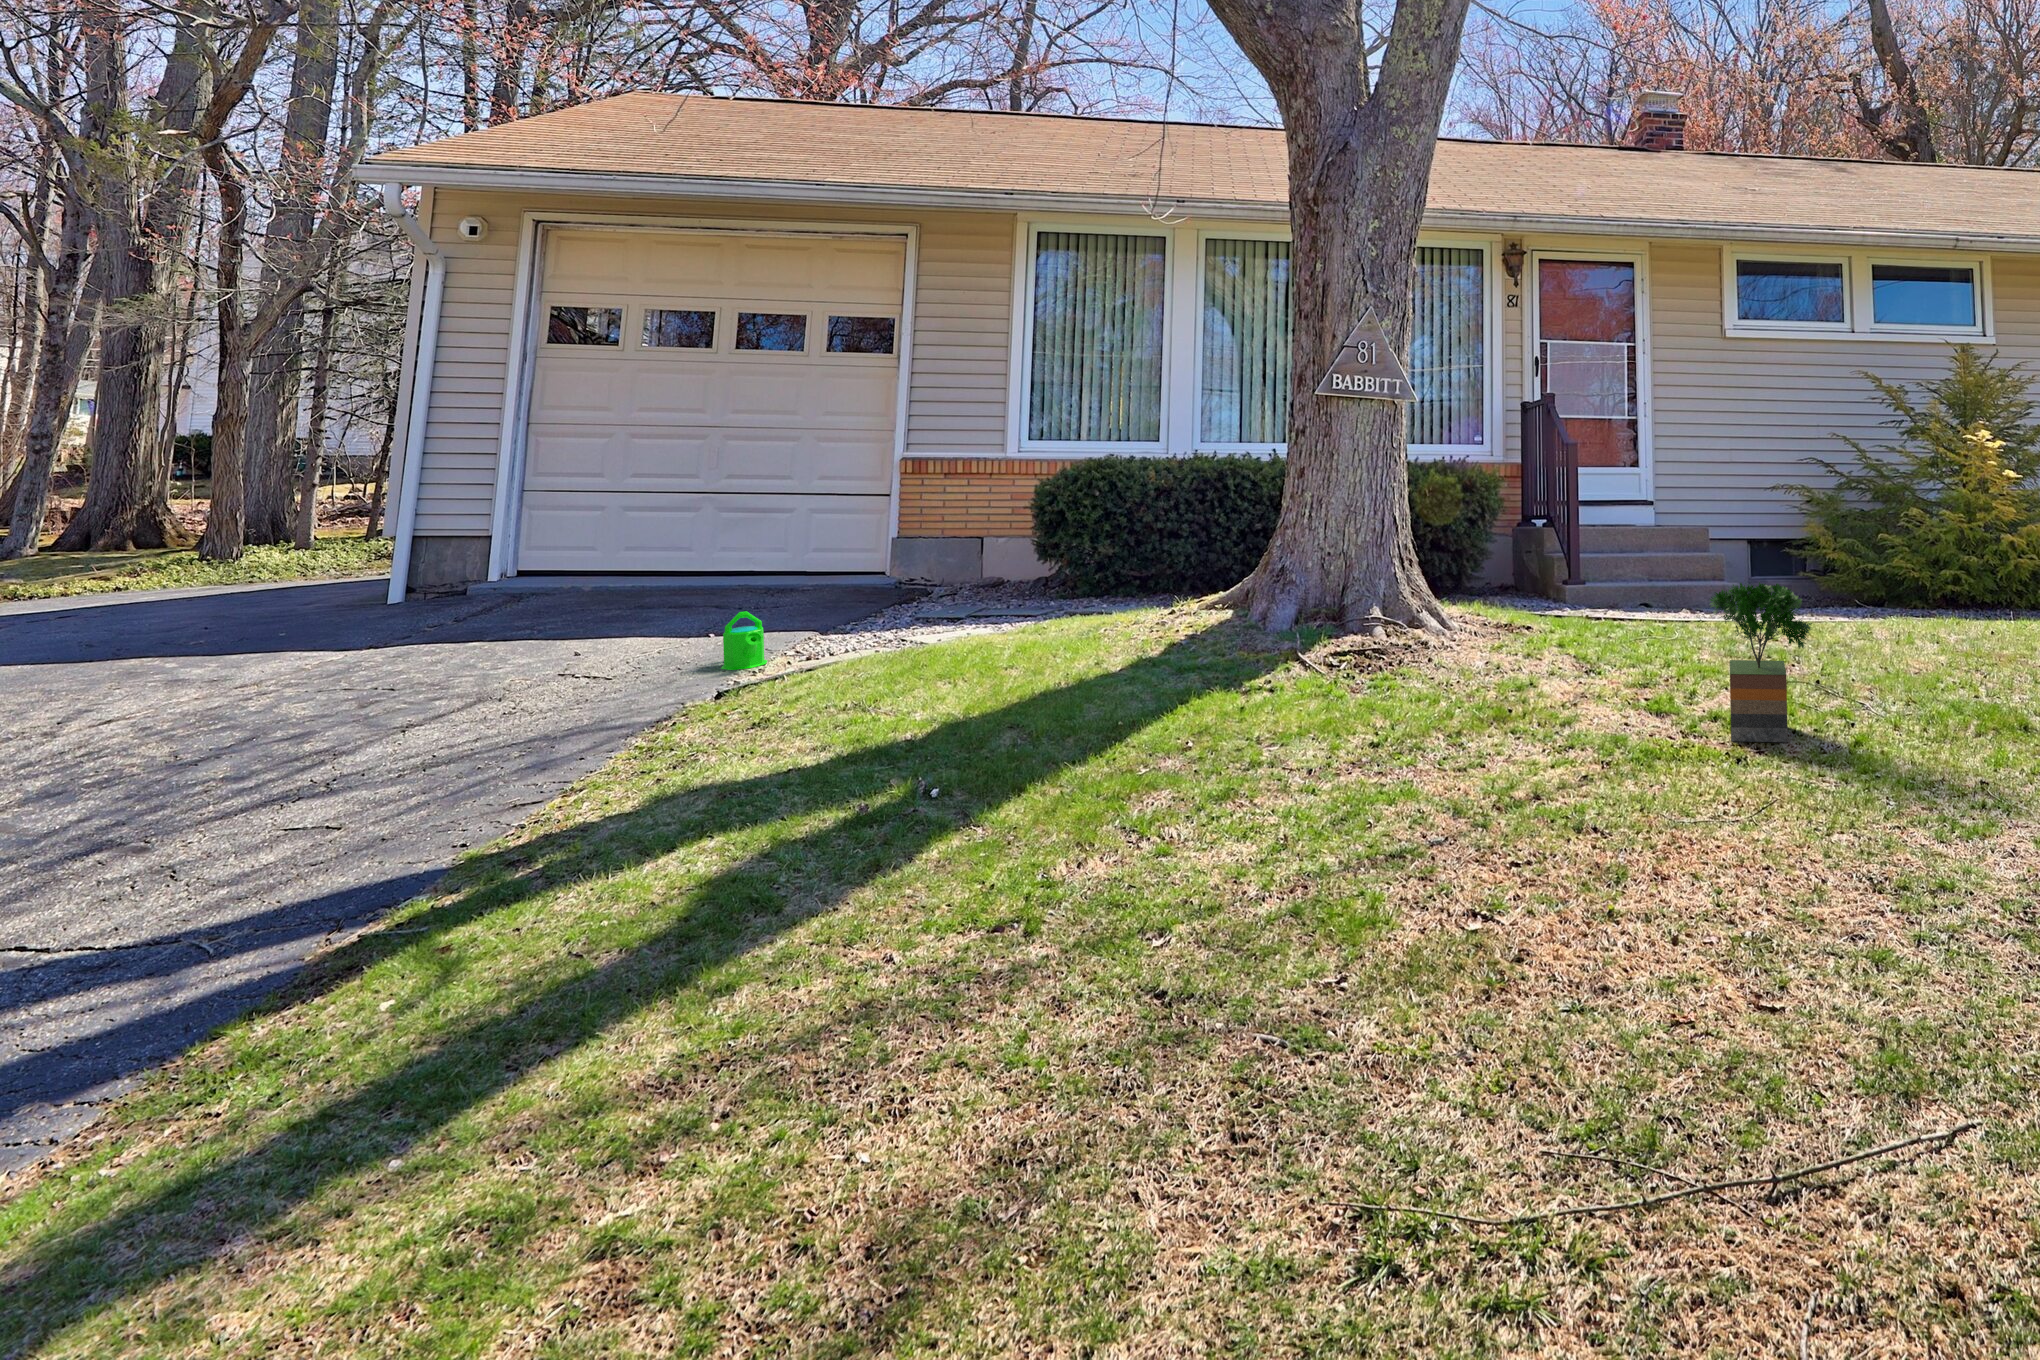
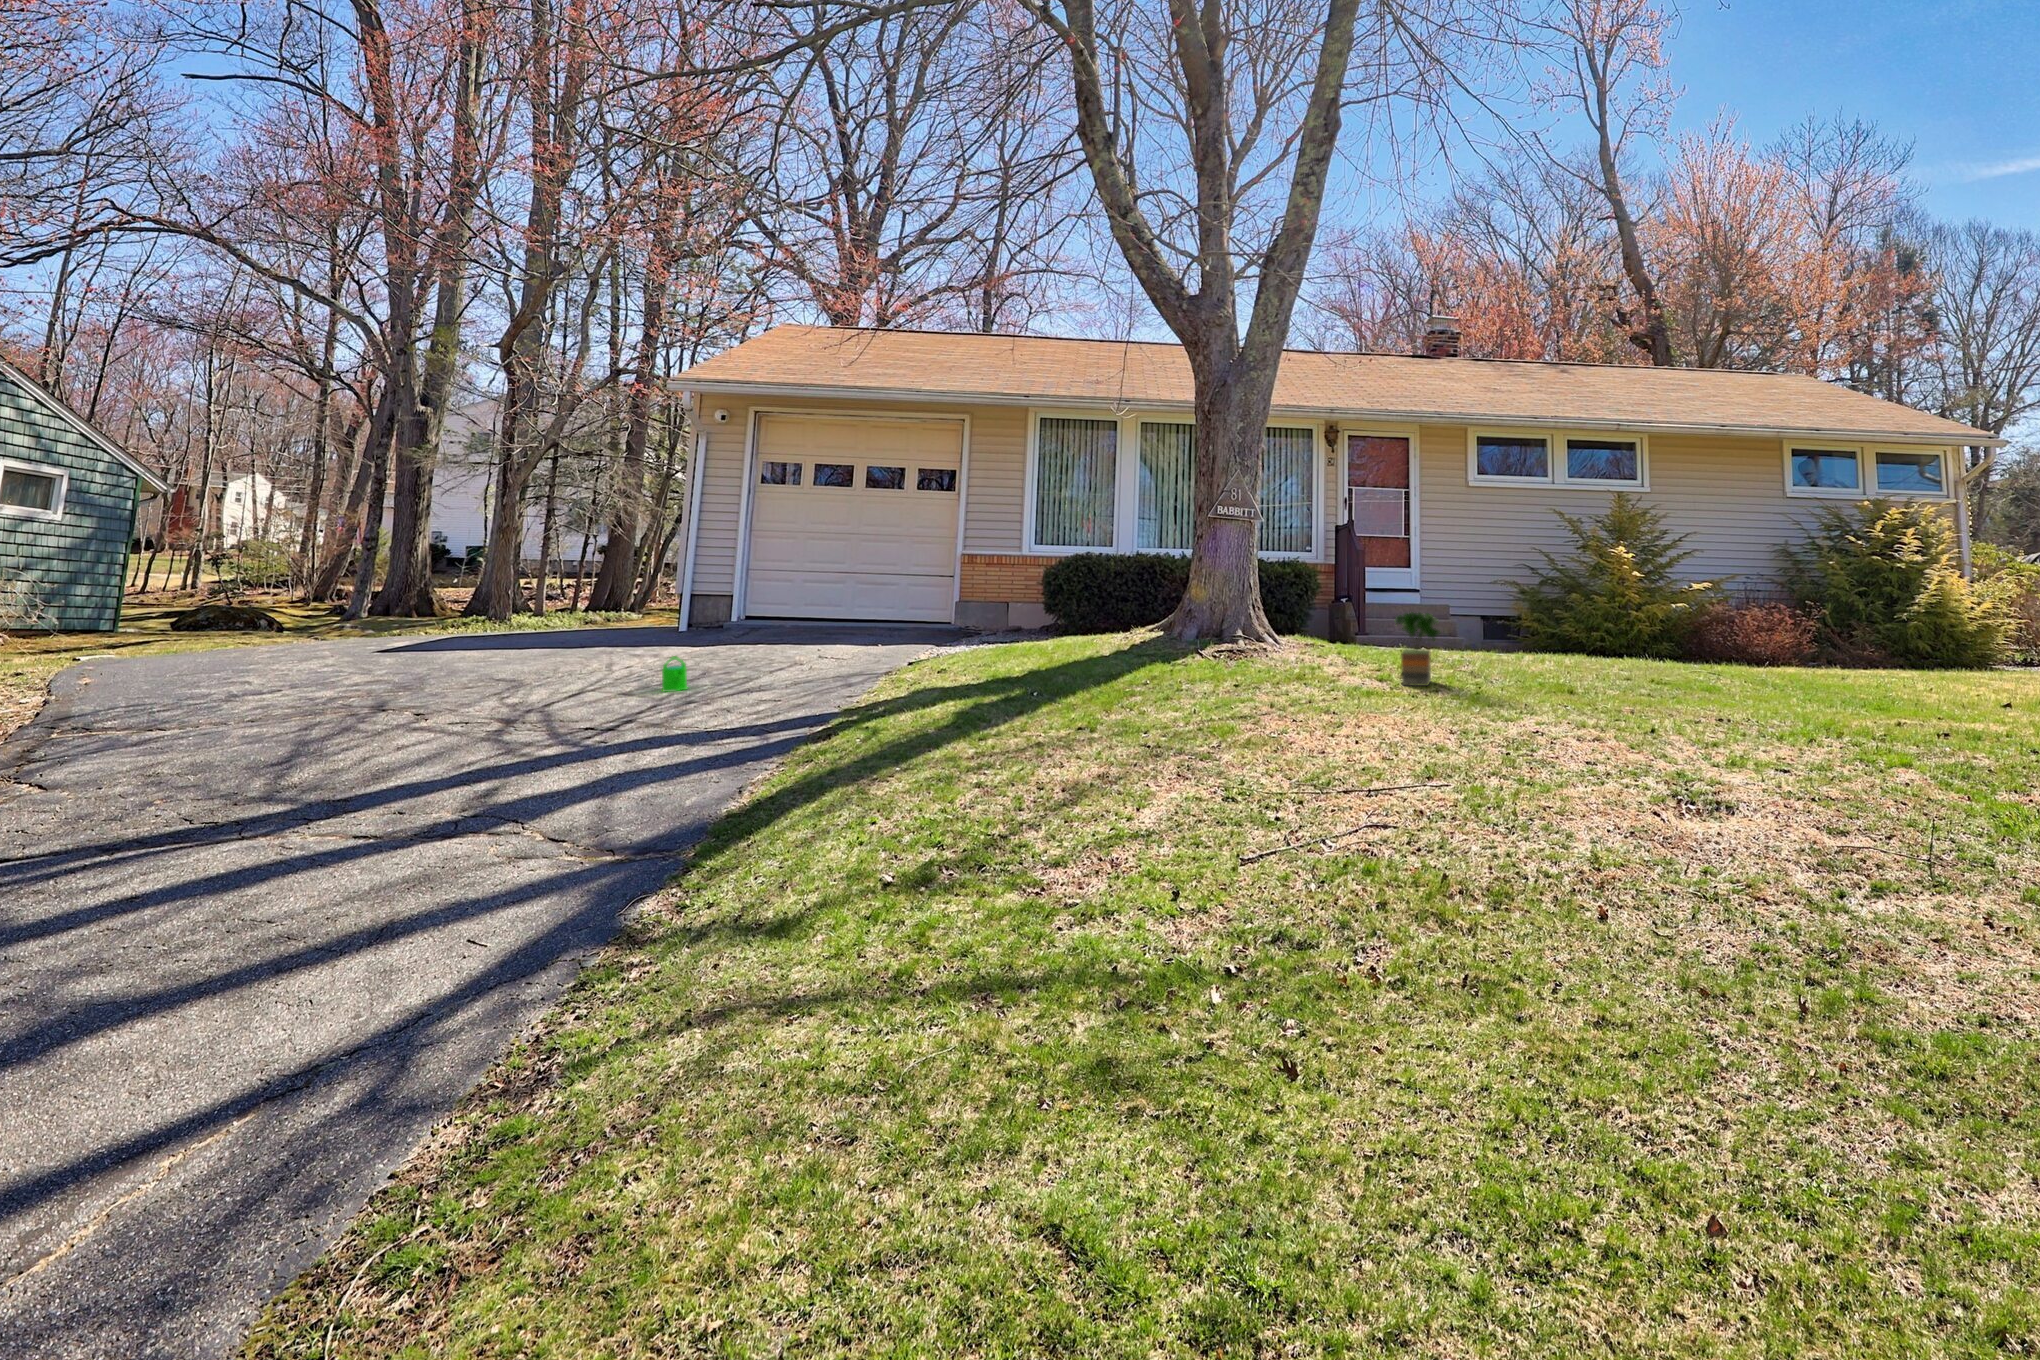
watering can: present [721,611,767,670] -> present [662,656,687,692]

